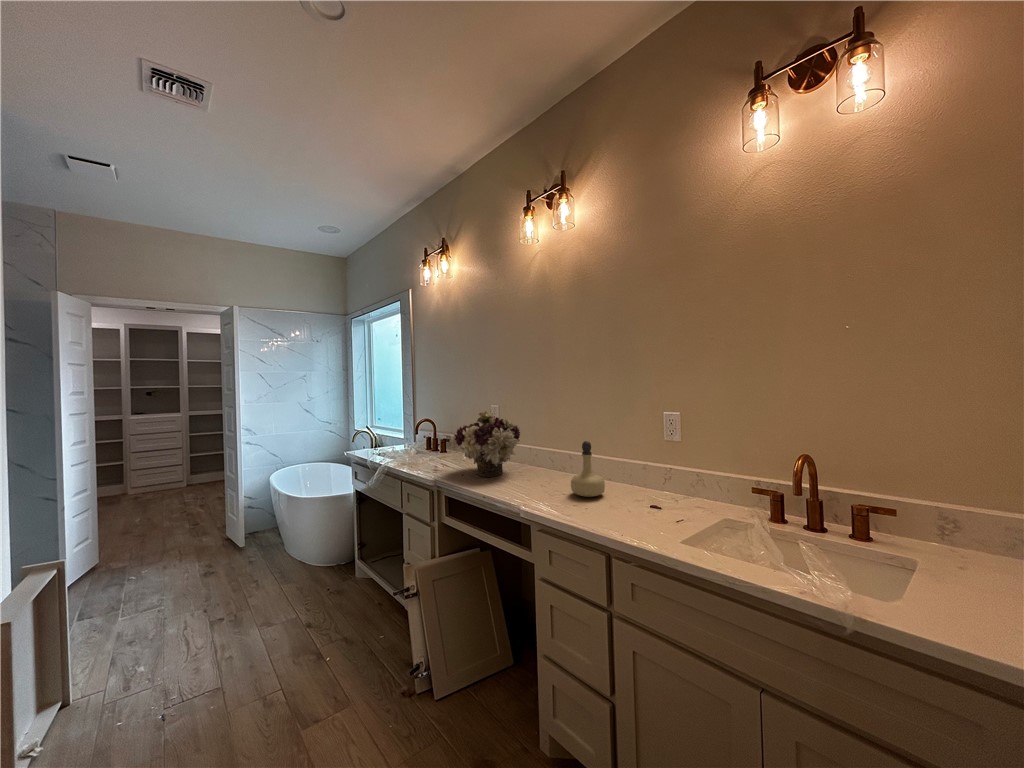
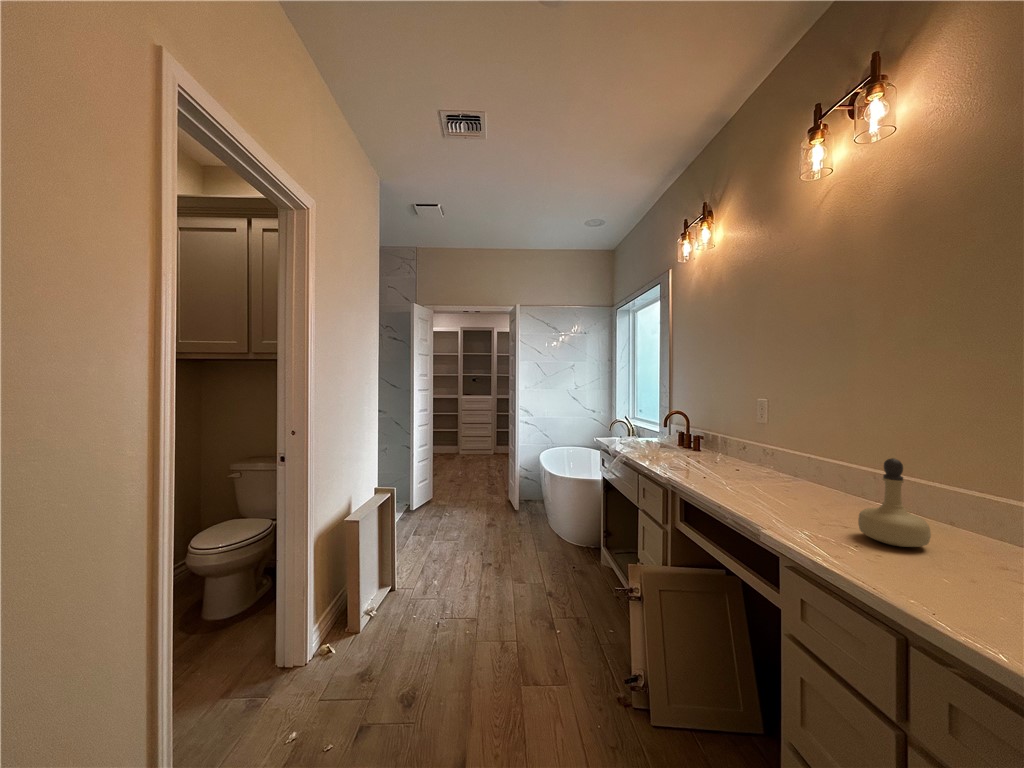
flower arrangement: present [454,410,520,477] -> none [694,404,789,489]

